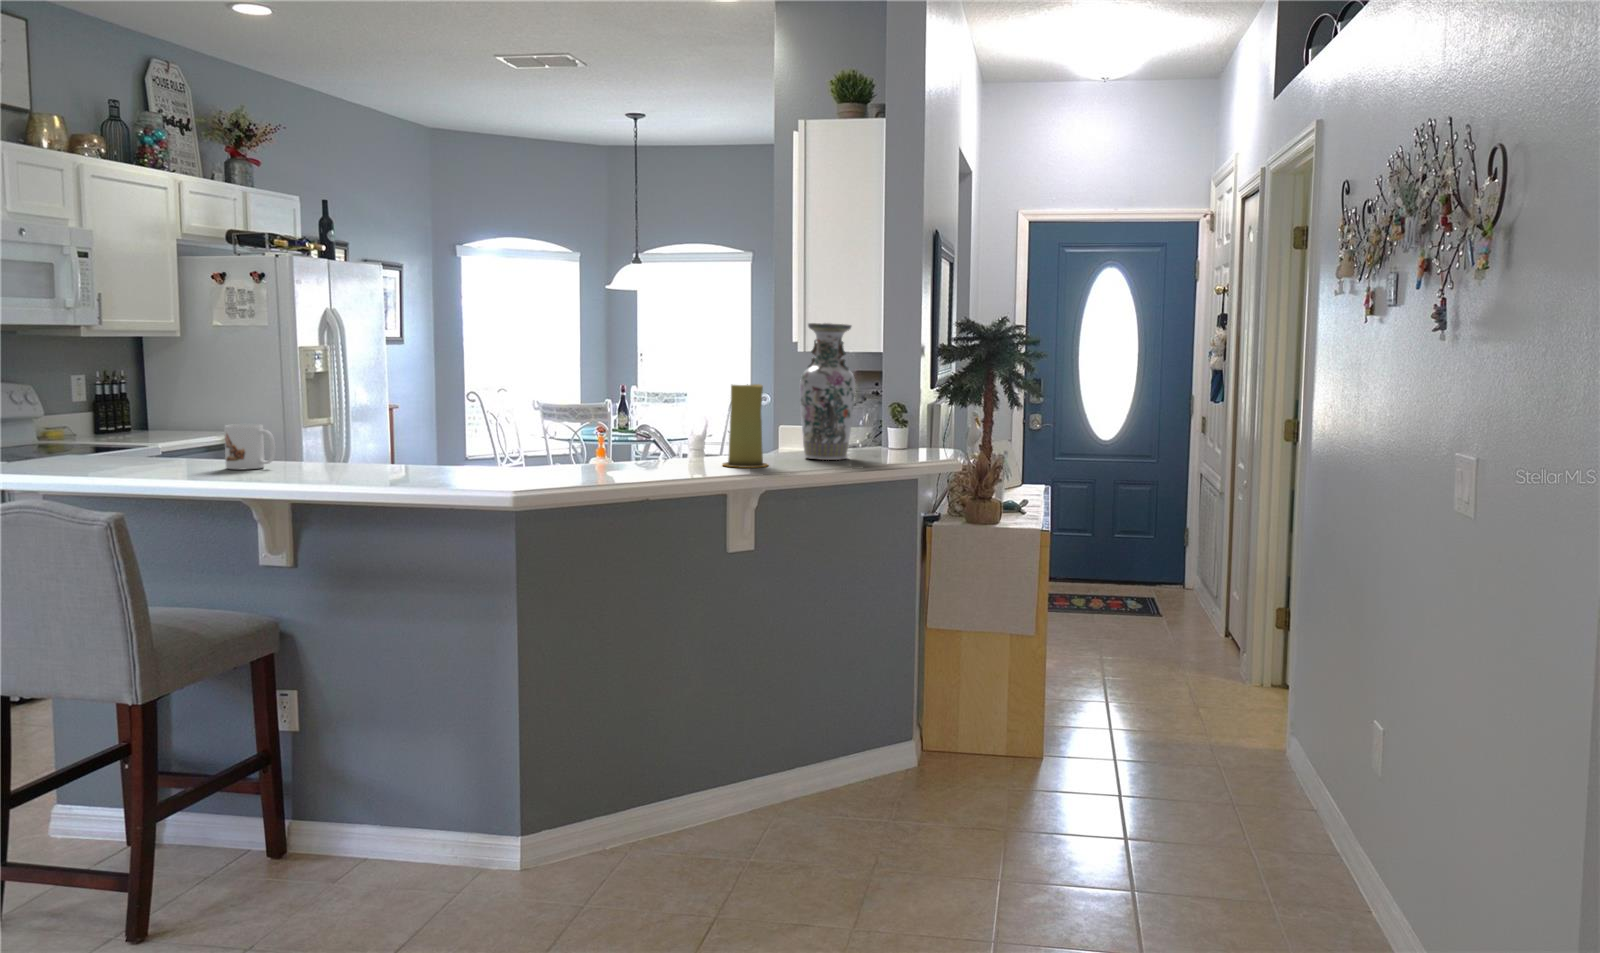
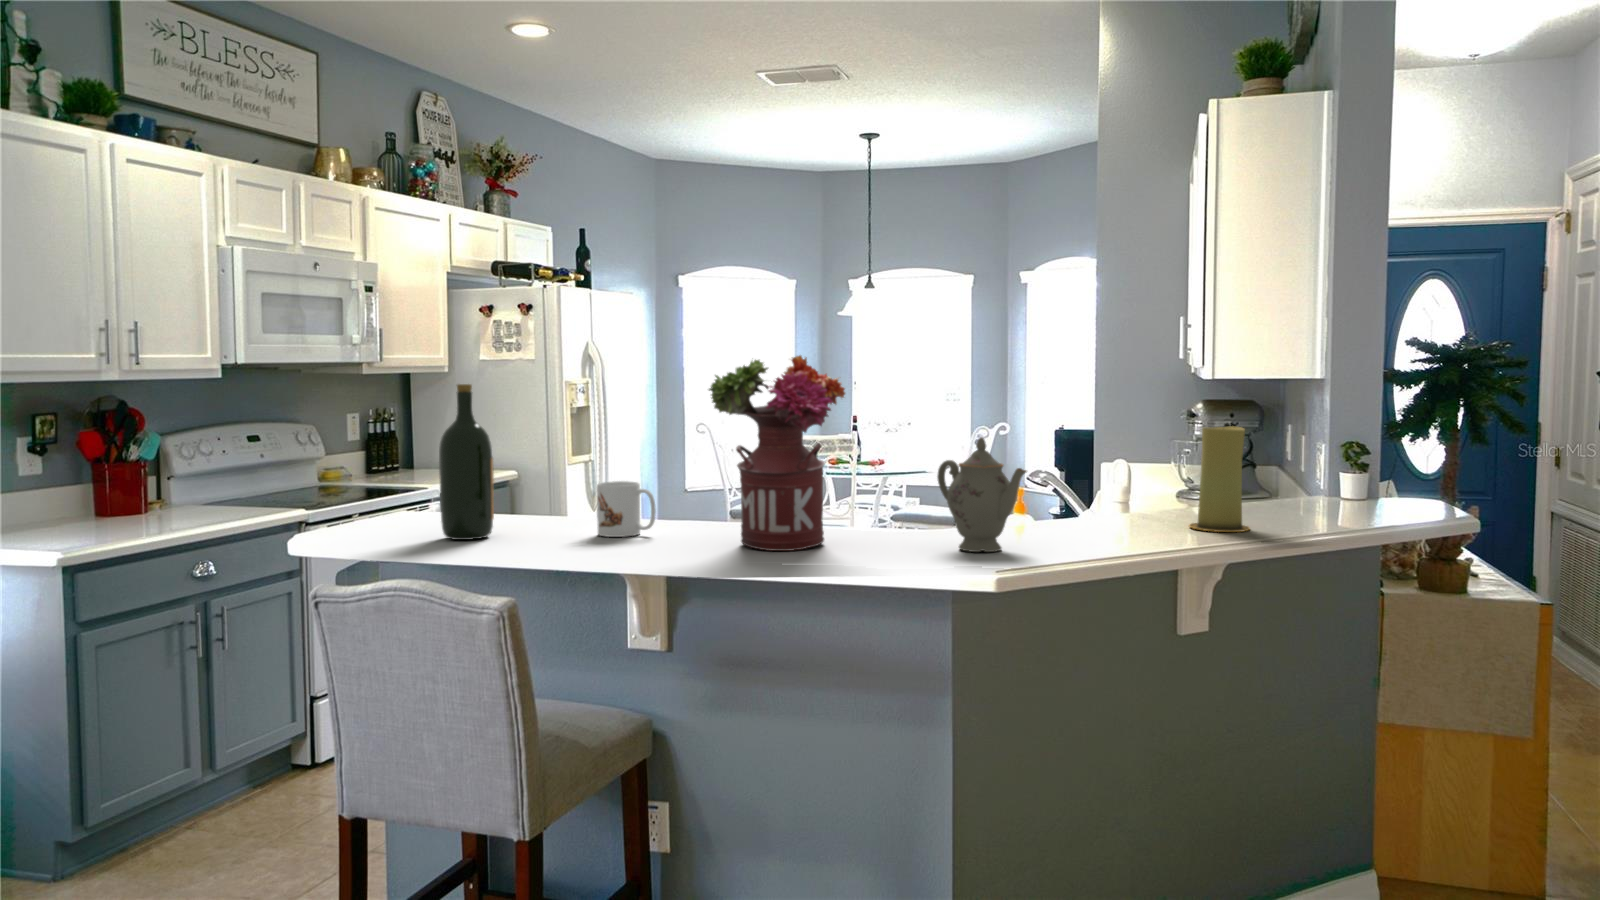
flower arrangement: none [303,319,423,478] -> present [709,355,845,551]
vase: present [800,323,855,460] -> none [1264,349,1338,519]
wine bottle: none [81,340,134,471] -> present [439,384,494,540]
teapot: none [498,388,556,479] -> present [937,437,1027,552]

